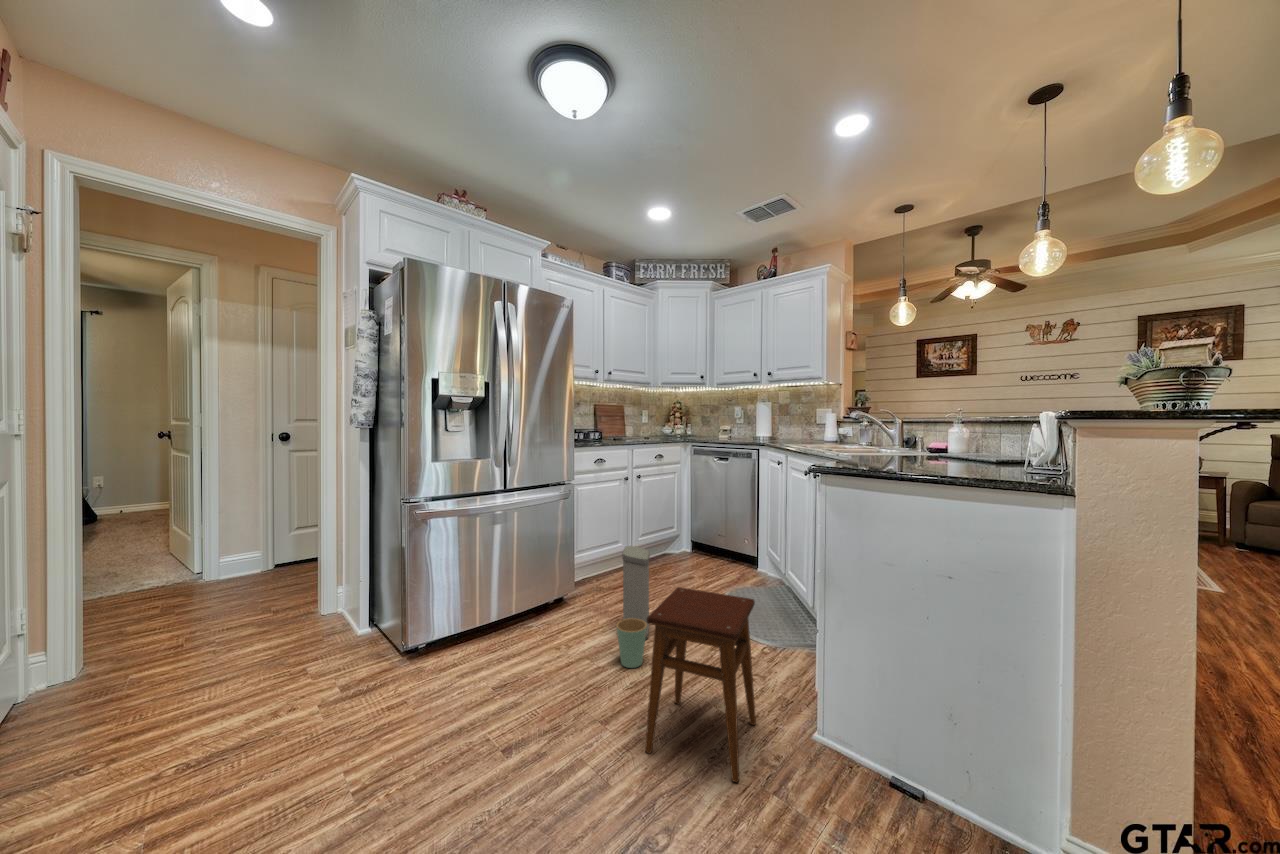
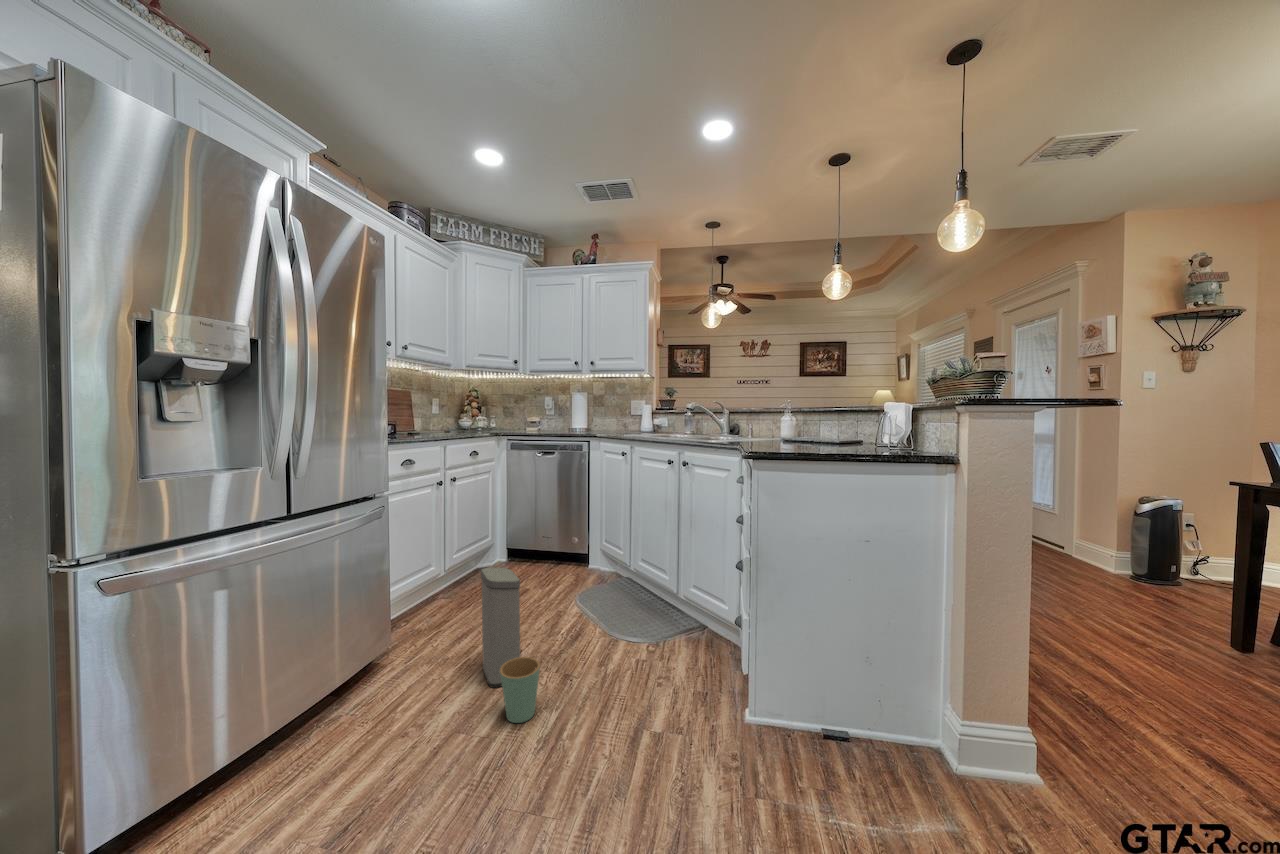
stool: present [645,587,756,782] -> none [602,599,723,821]

